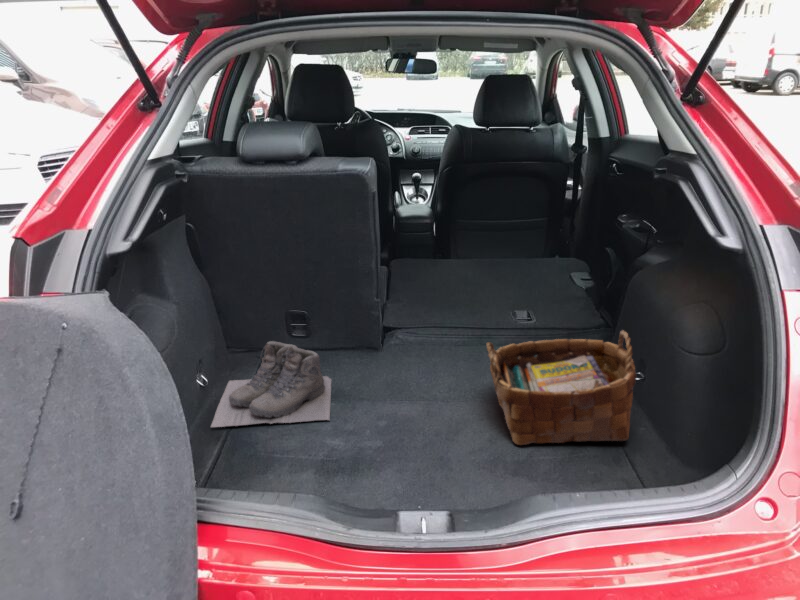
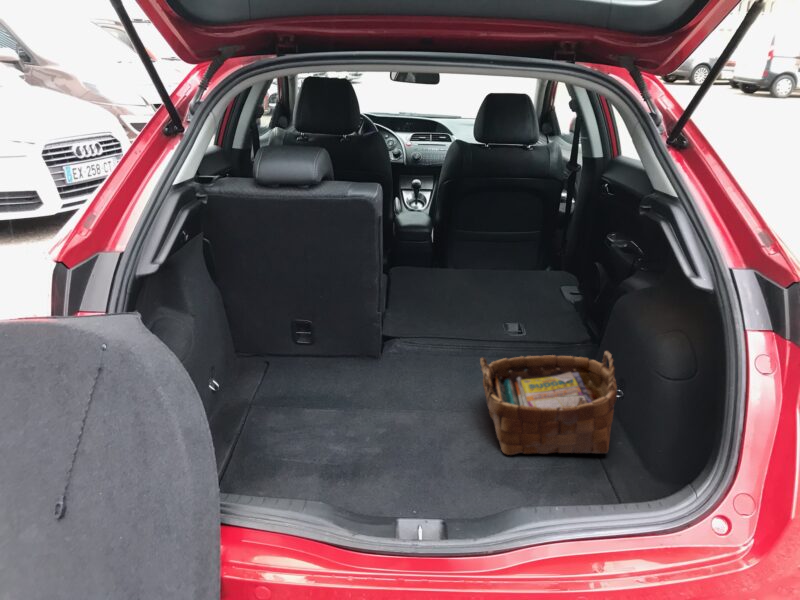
boots: present [211,341,331,427] -> none [219,348,333,430]

